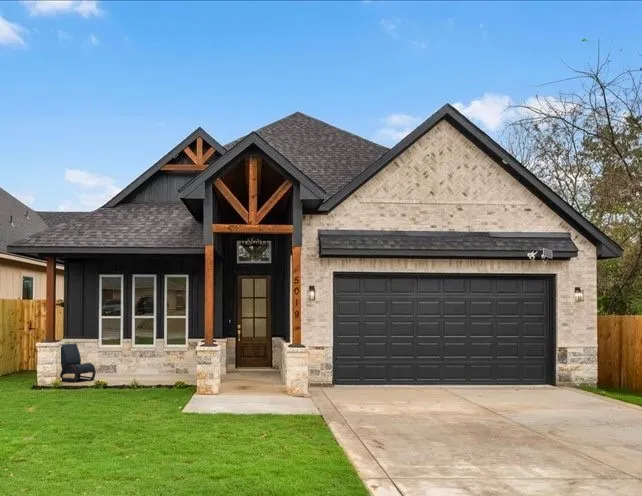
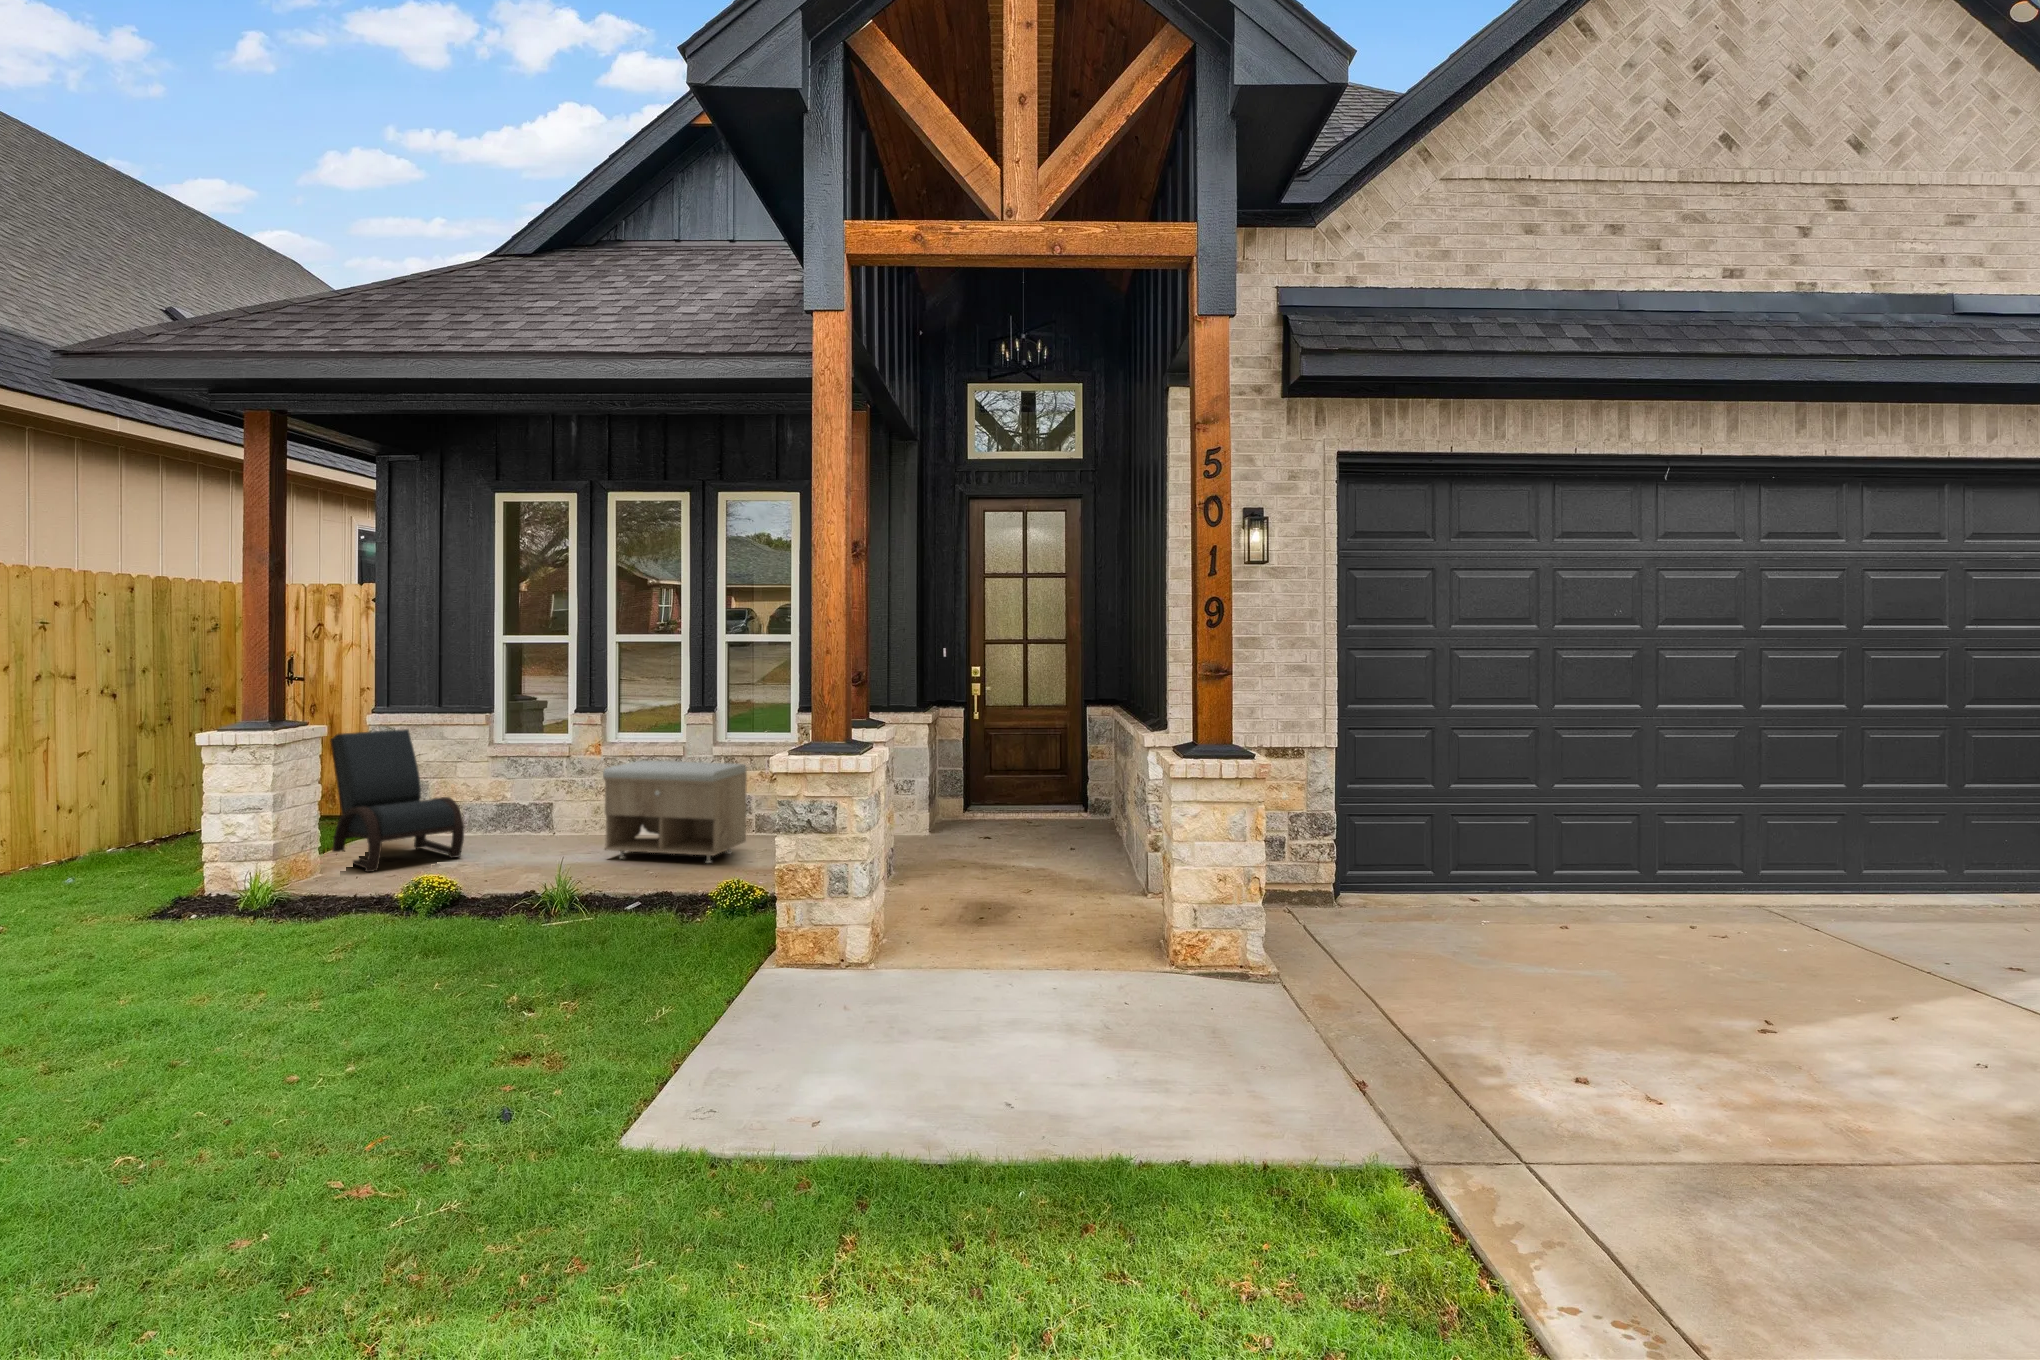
storage bench: none [135,352,175,381] -> present [603,761,747,863]

